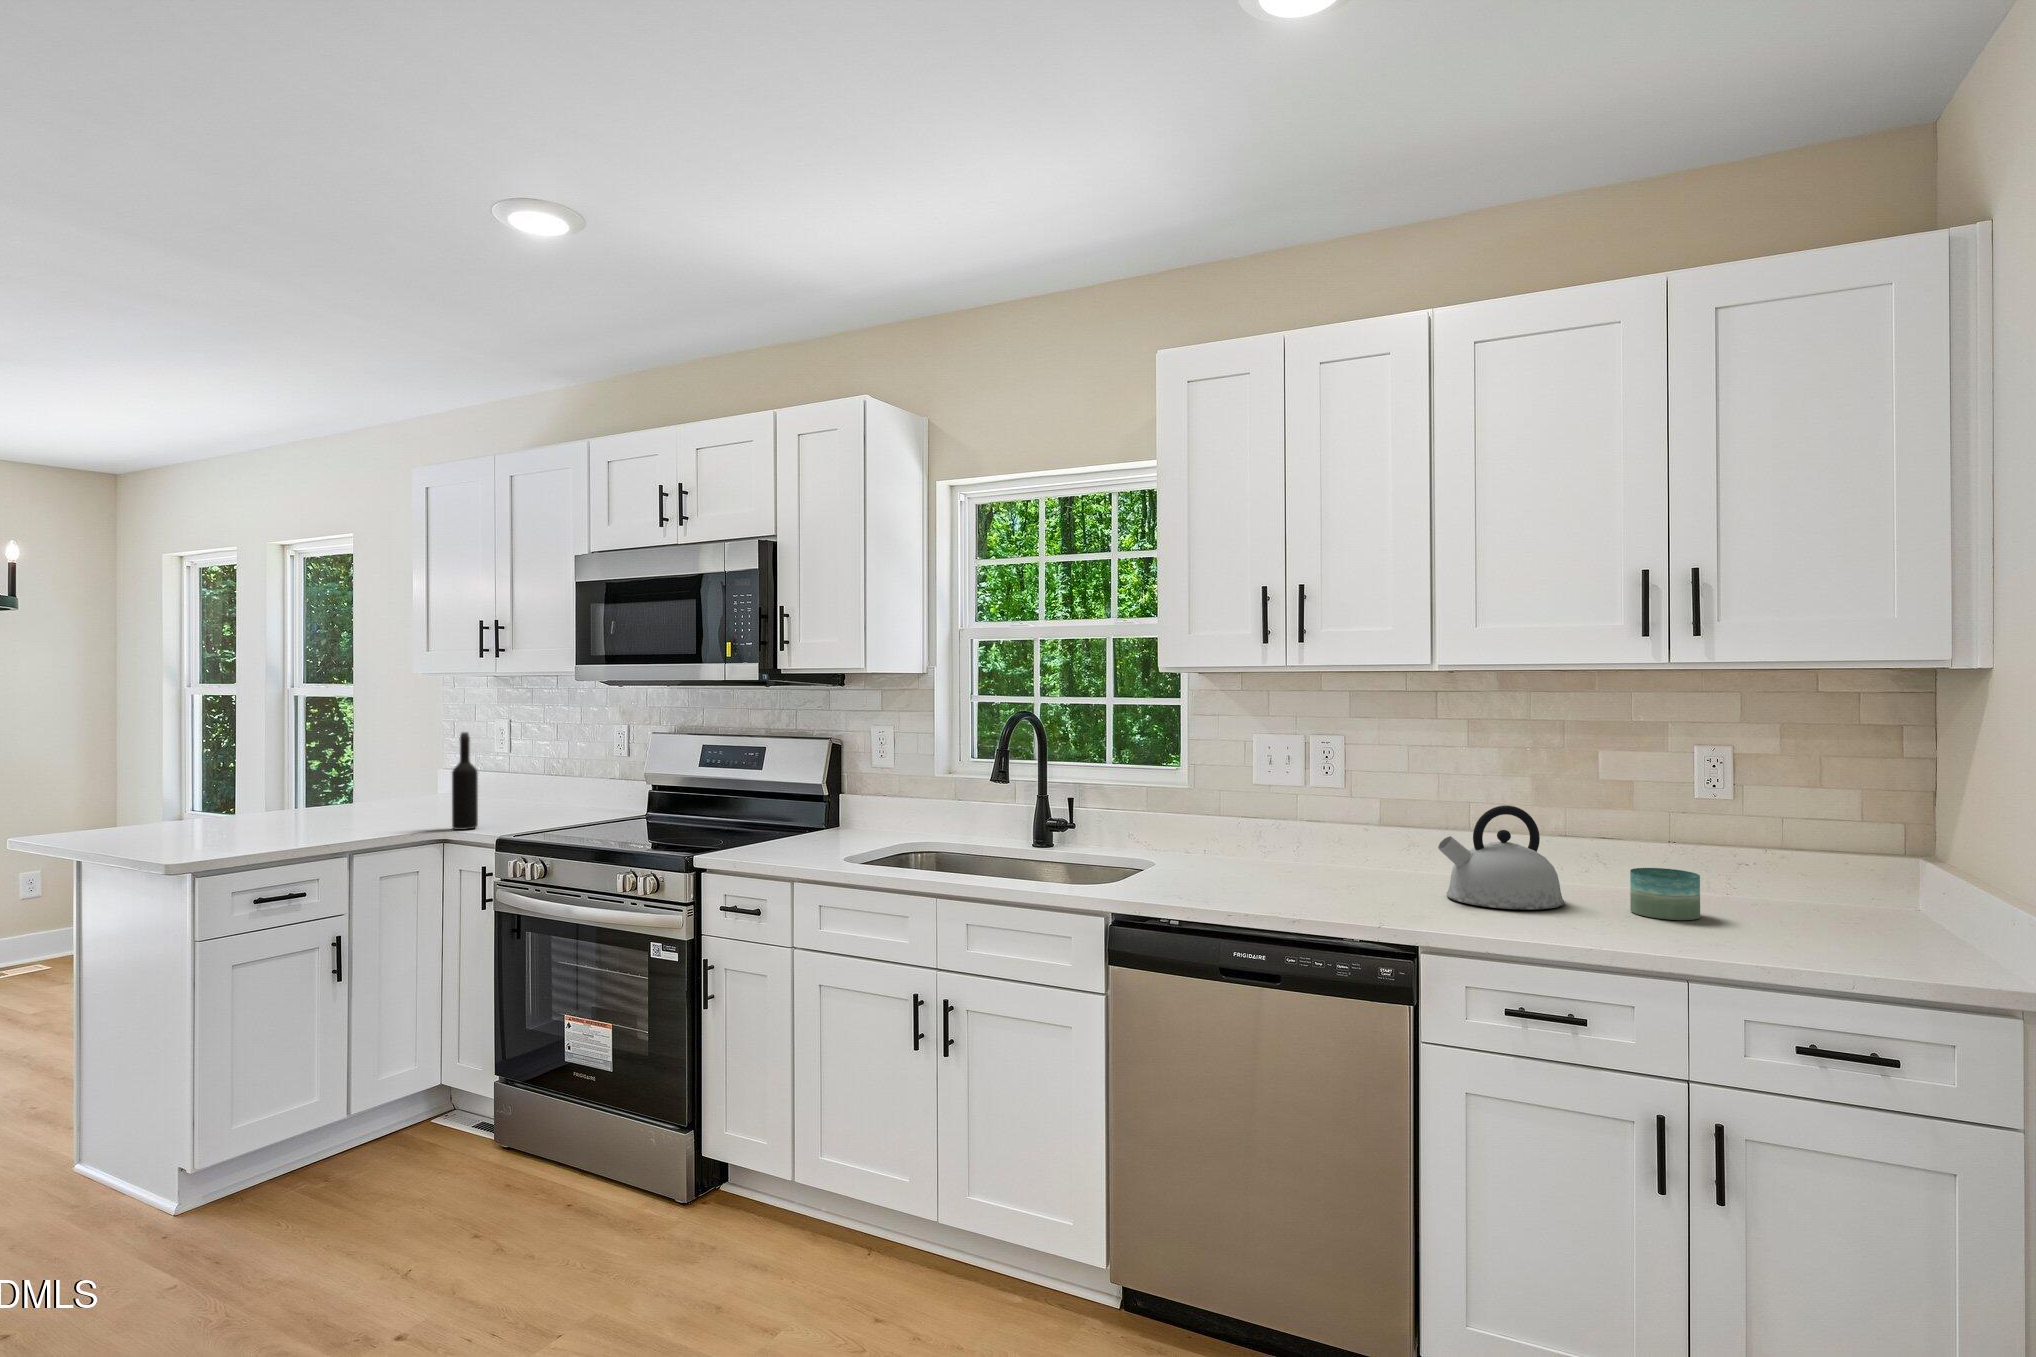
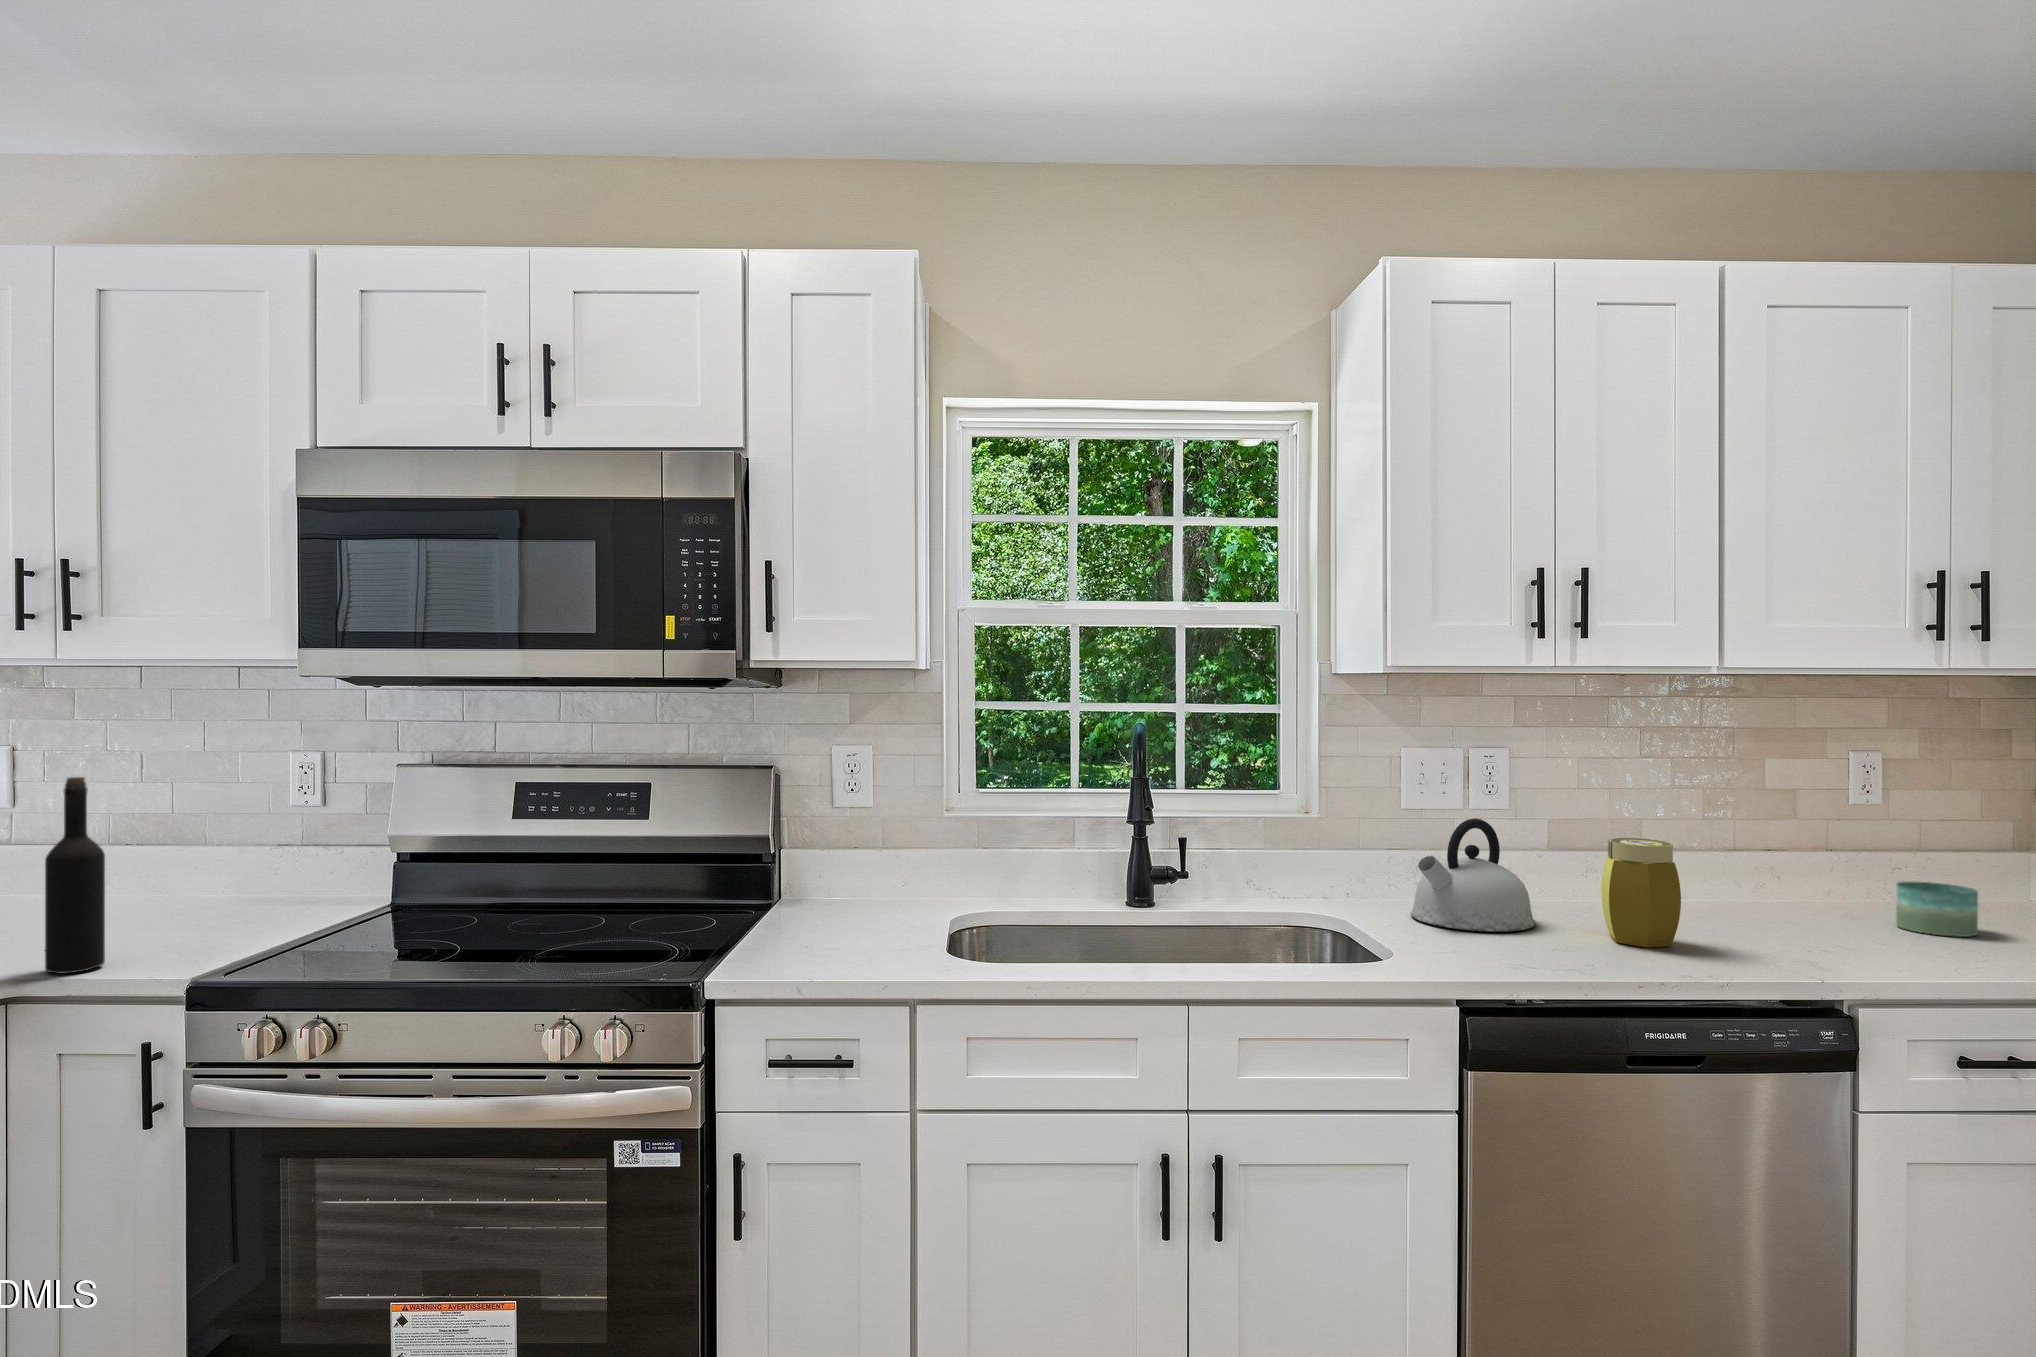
kettle: present [1438,805,1564,909] -> present [1411,818,1535,931]
jar: none [1303,809,1367,898] -> present [1601,838,1681,947]

